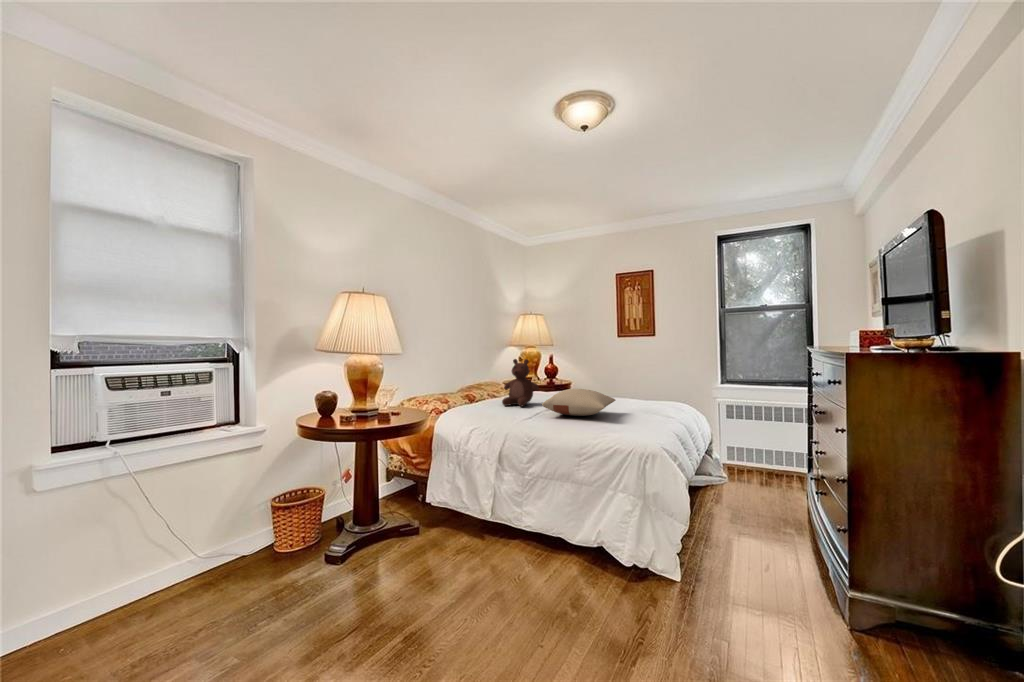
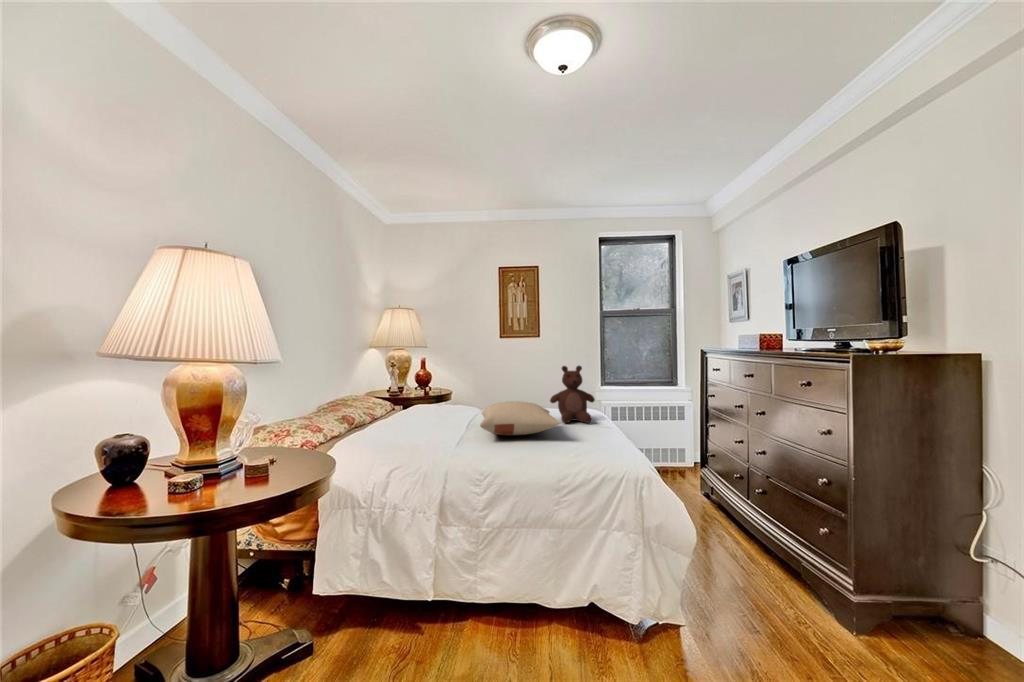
teddy bear: present [502,359,539,406] -> present [550,366,595,423]

